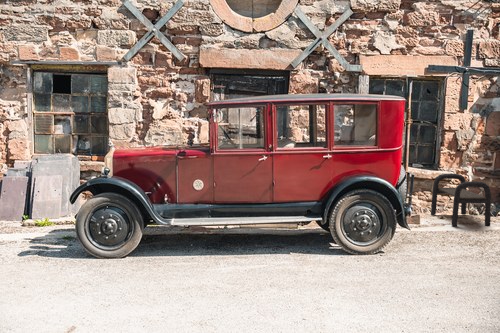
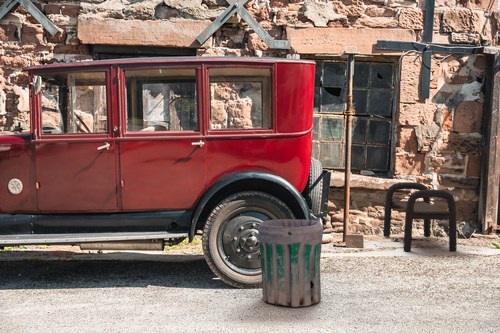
trash can: none [372,208,417,268] -> present [258,219,323,307]

